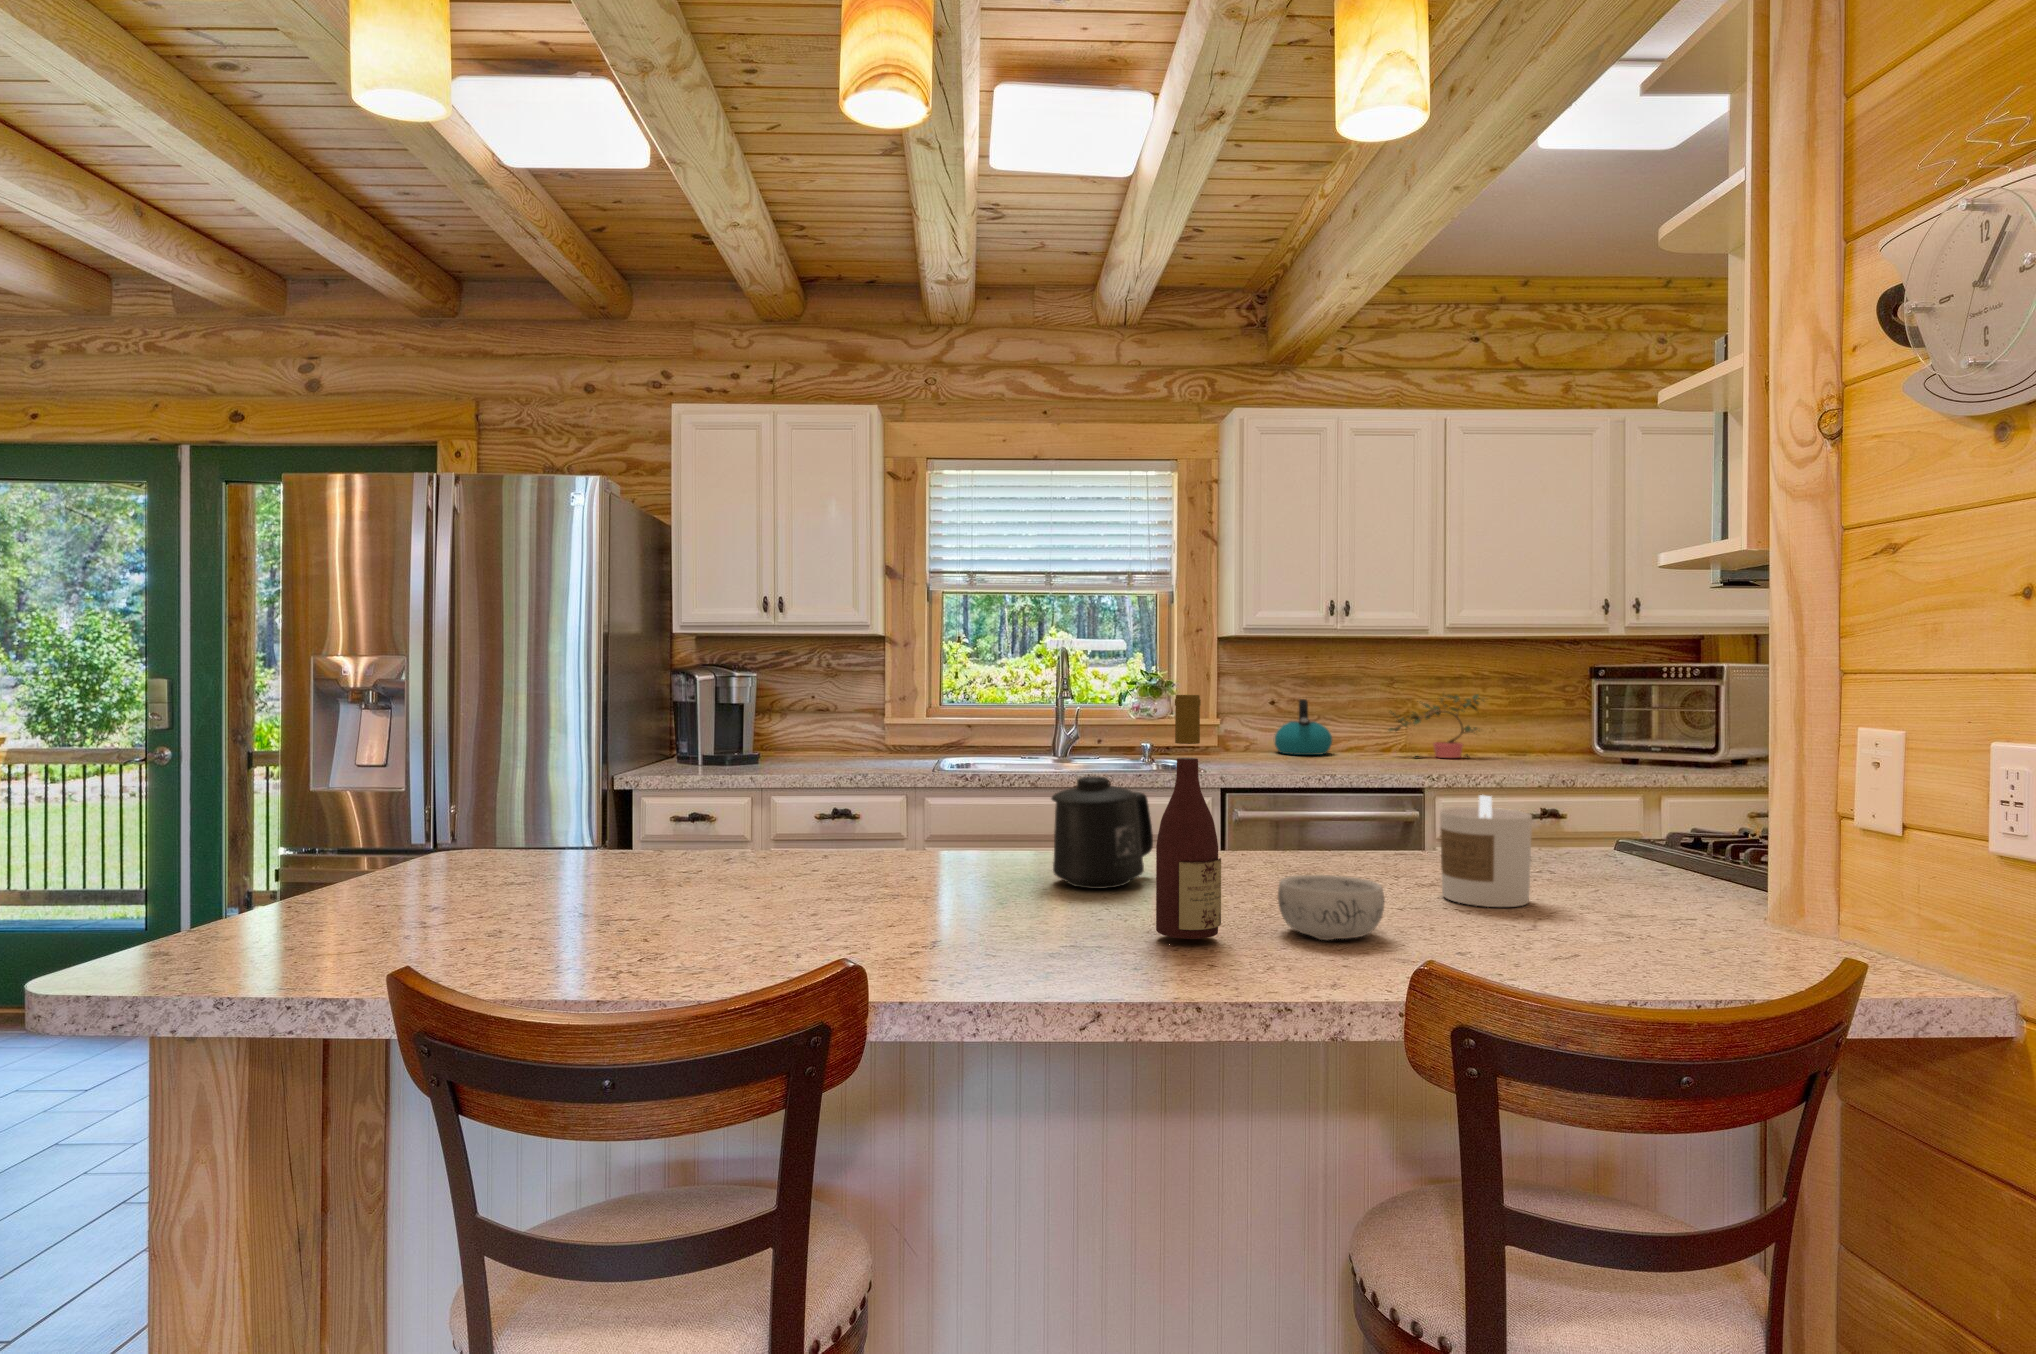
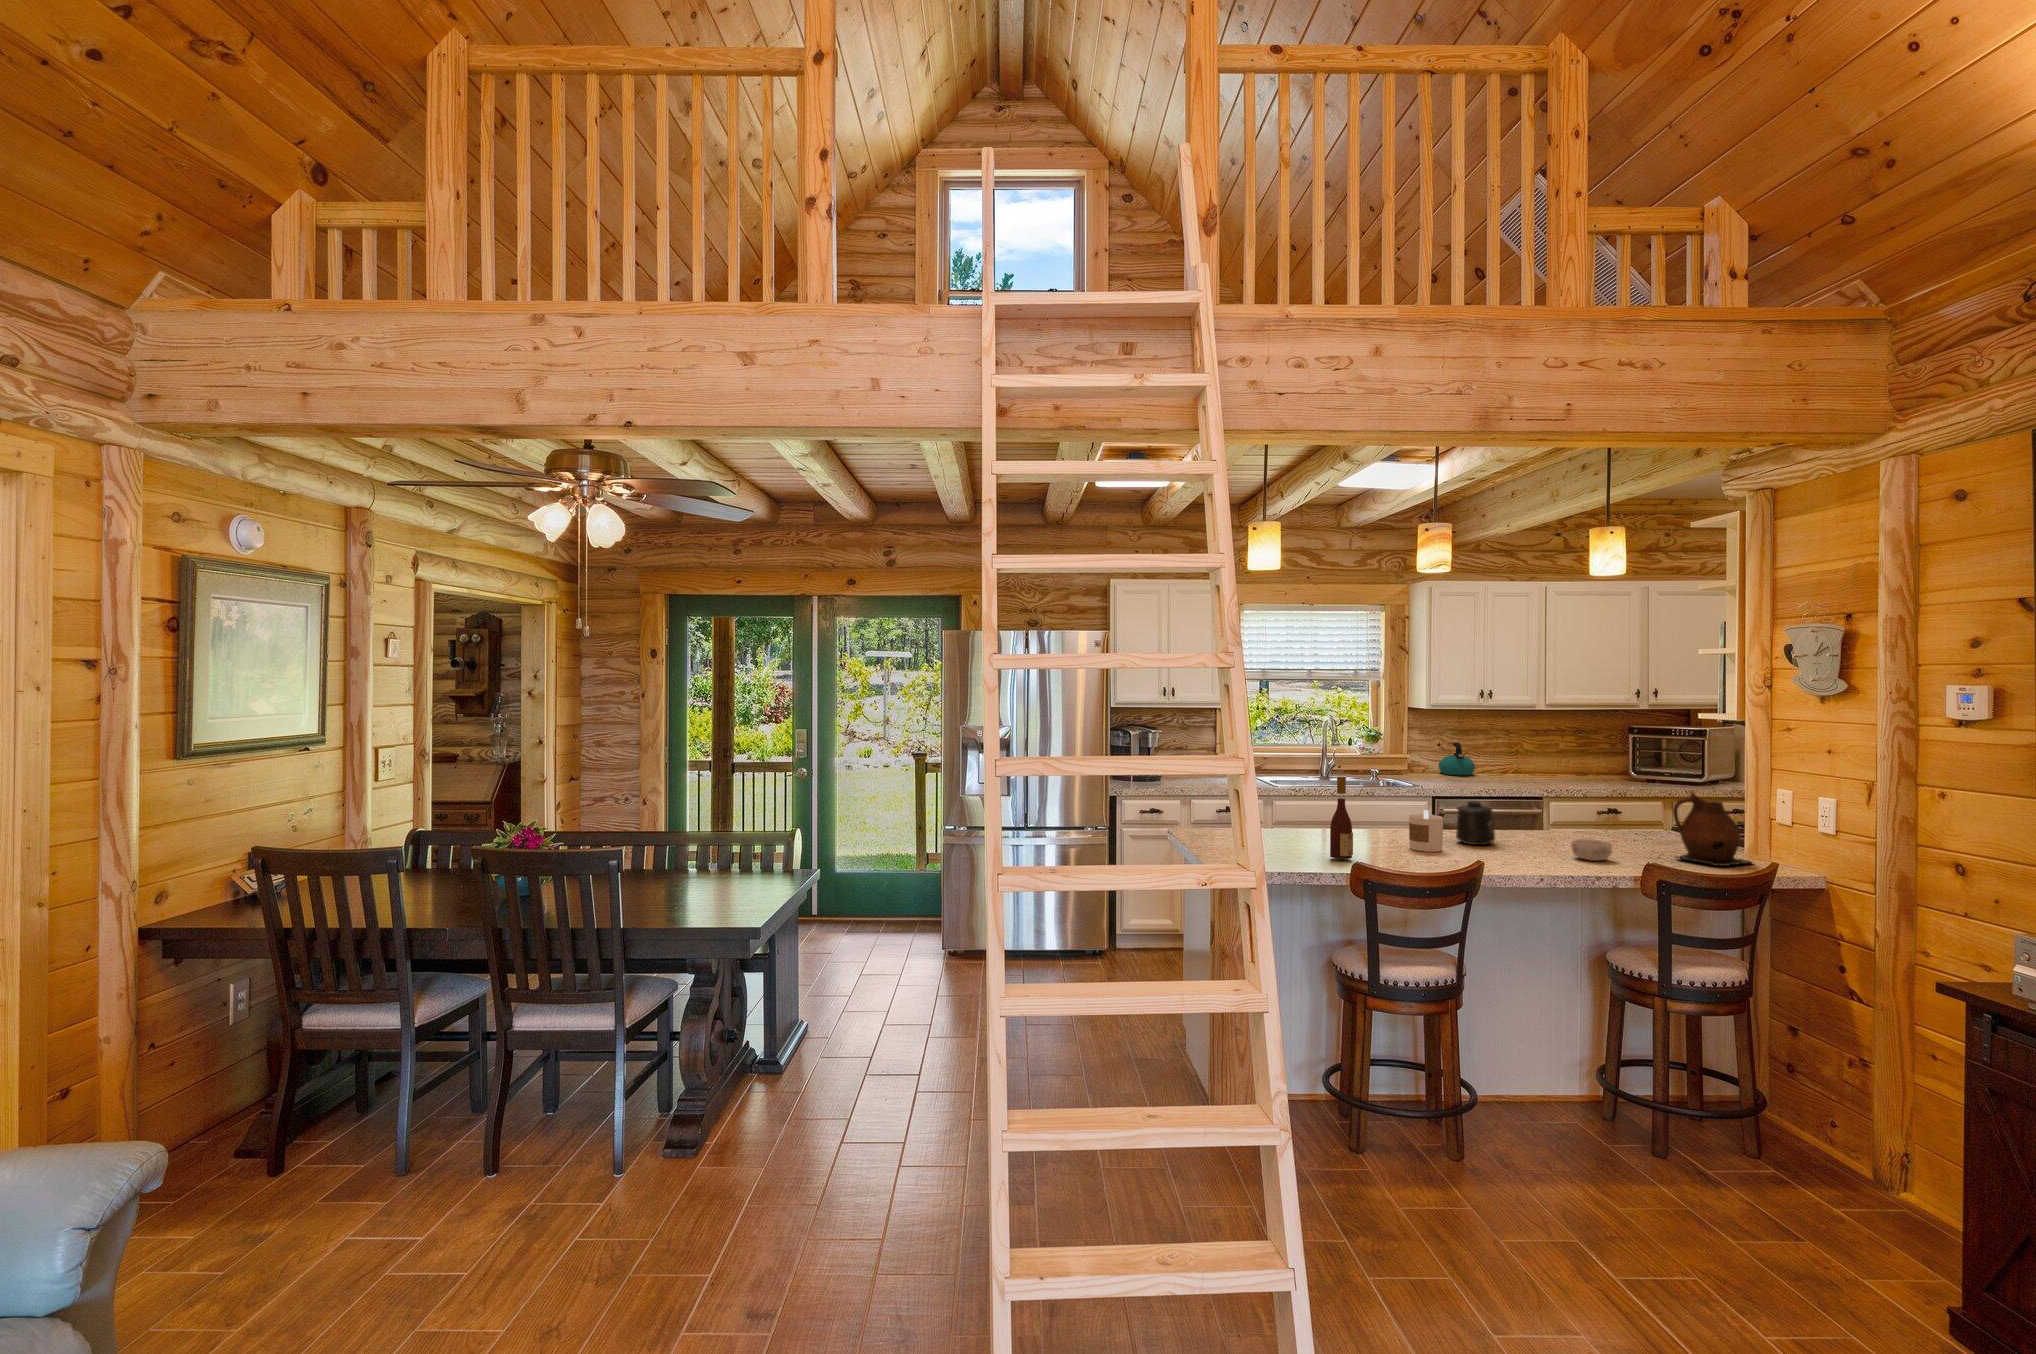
potted plant: present [1388,694,1480,758] -> none [1508,739,1569,778]
wine bottle: present [1156,695,1221,939] -> present [1330,777,1353,859]
ceramic pitcher: none [1567,733,1798,961] -> present [1673,790,1751,866]
candle: present [1440,795,1532,907] -> present [1409,810,1443,852]

